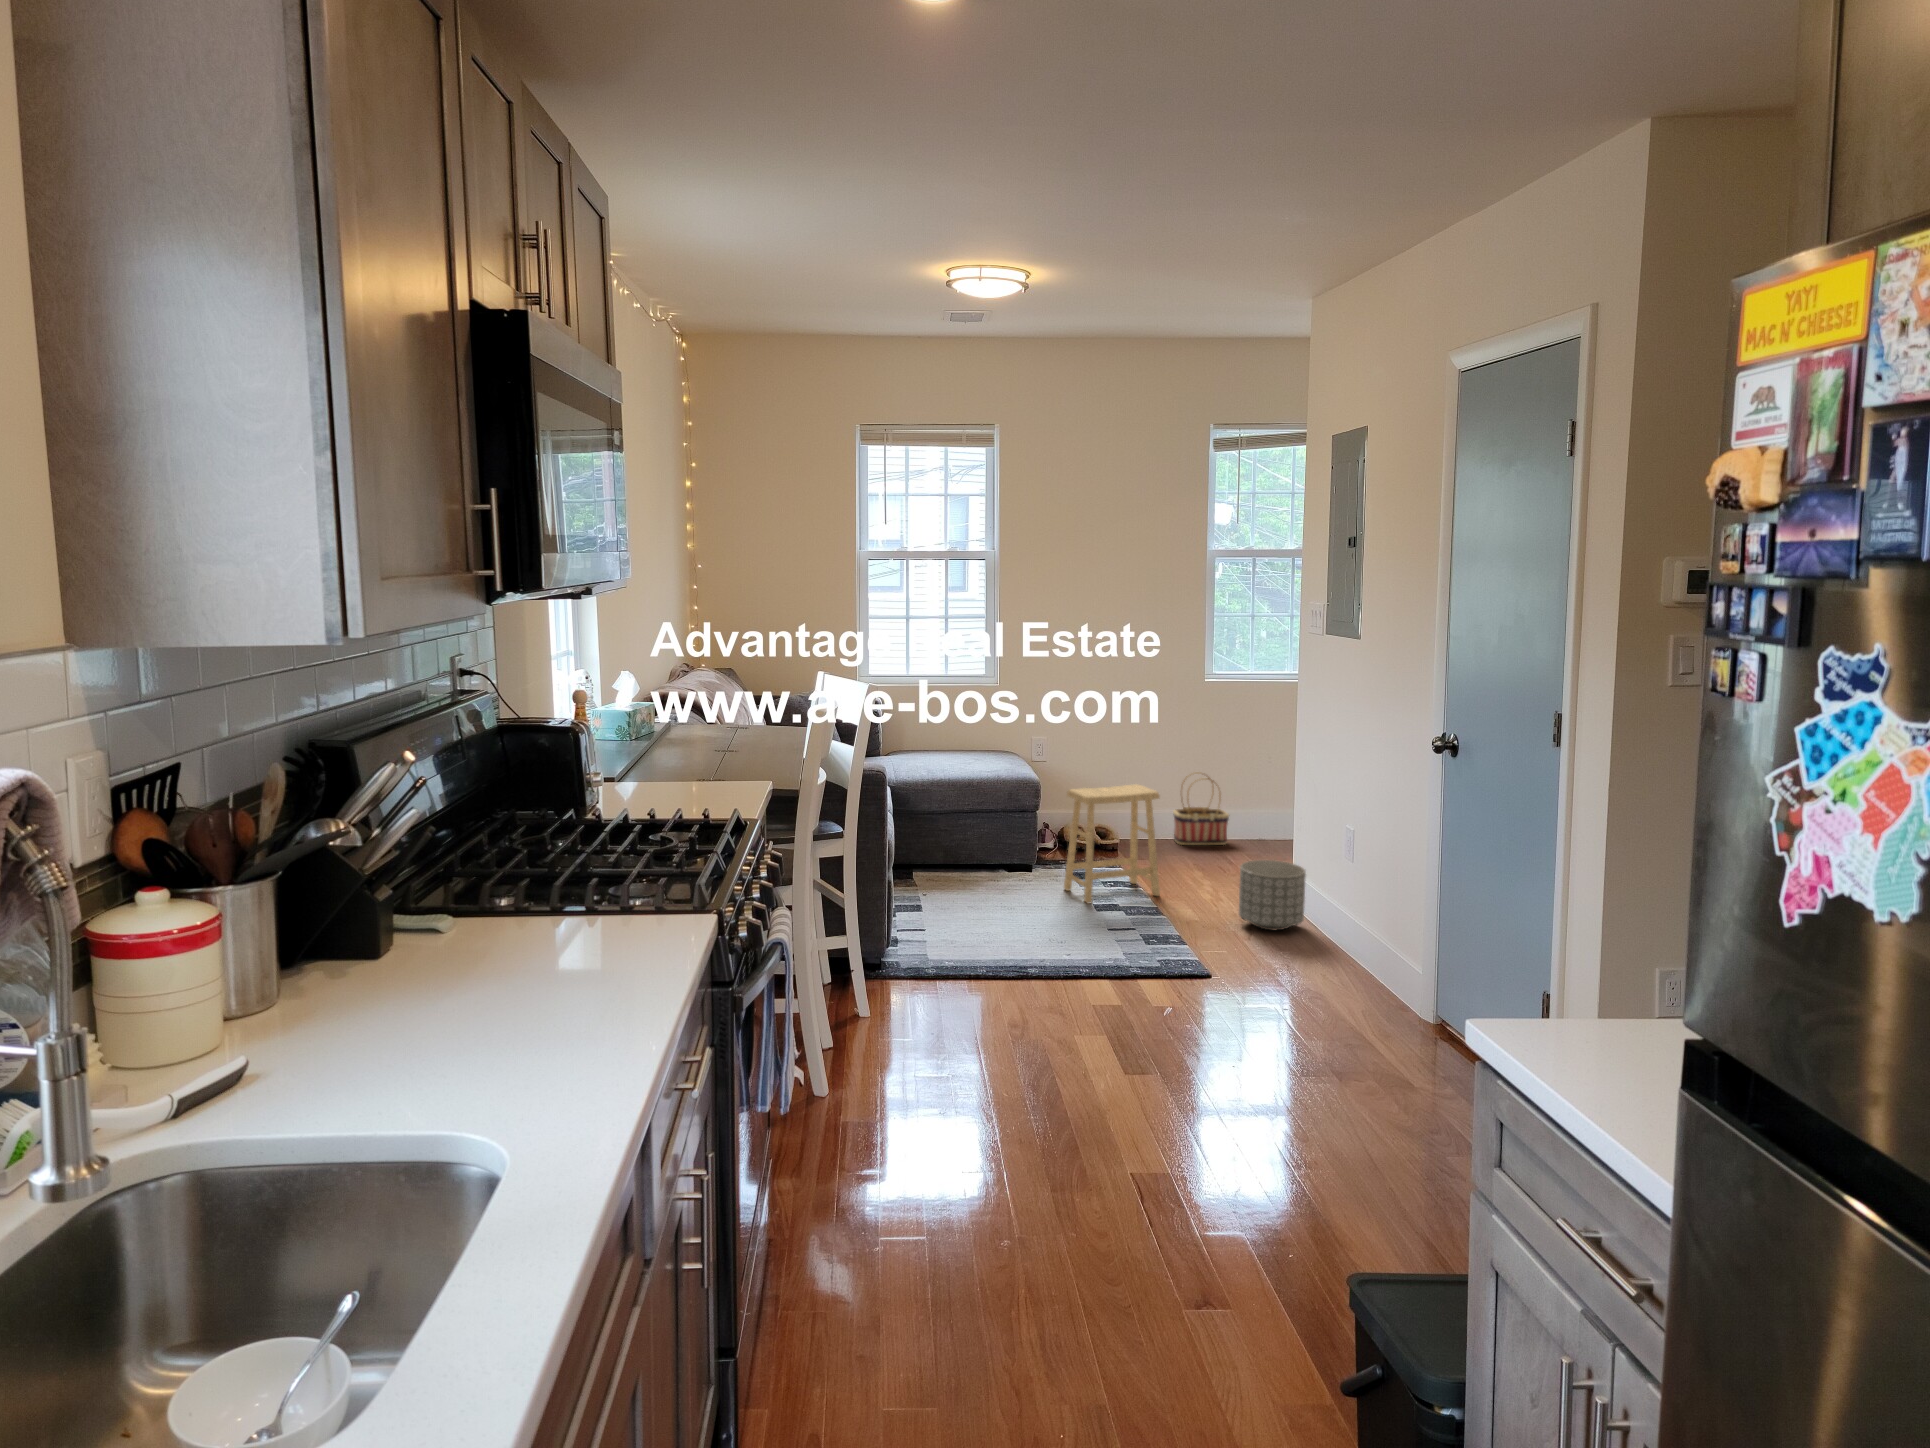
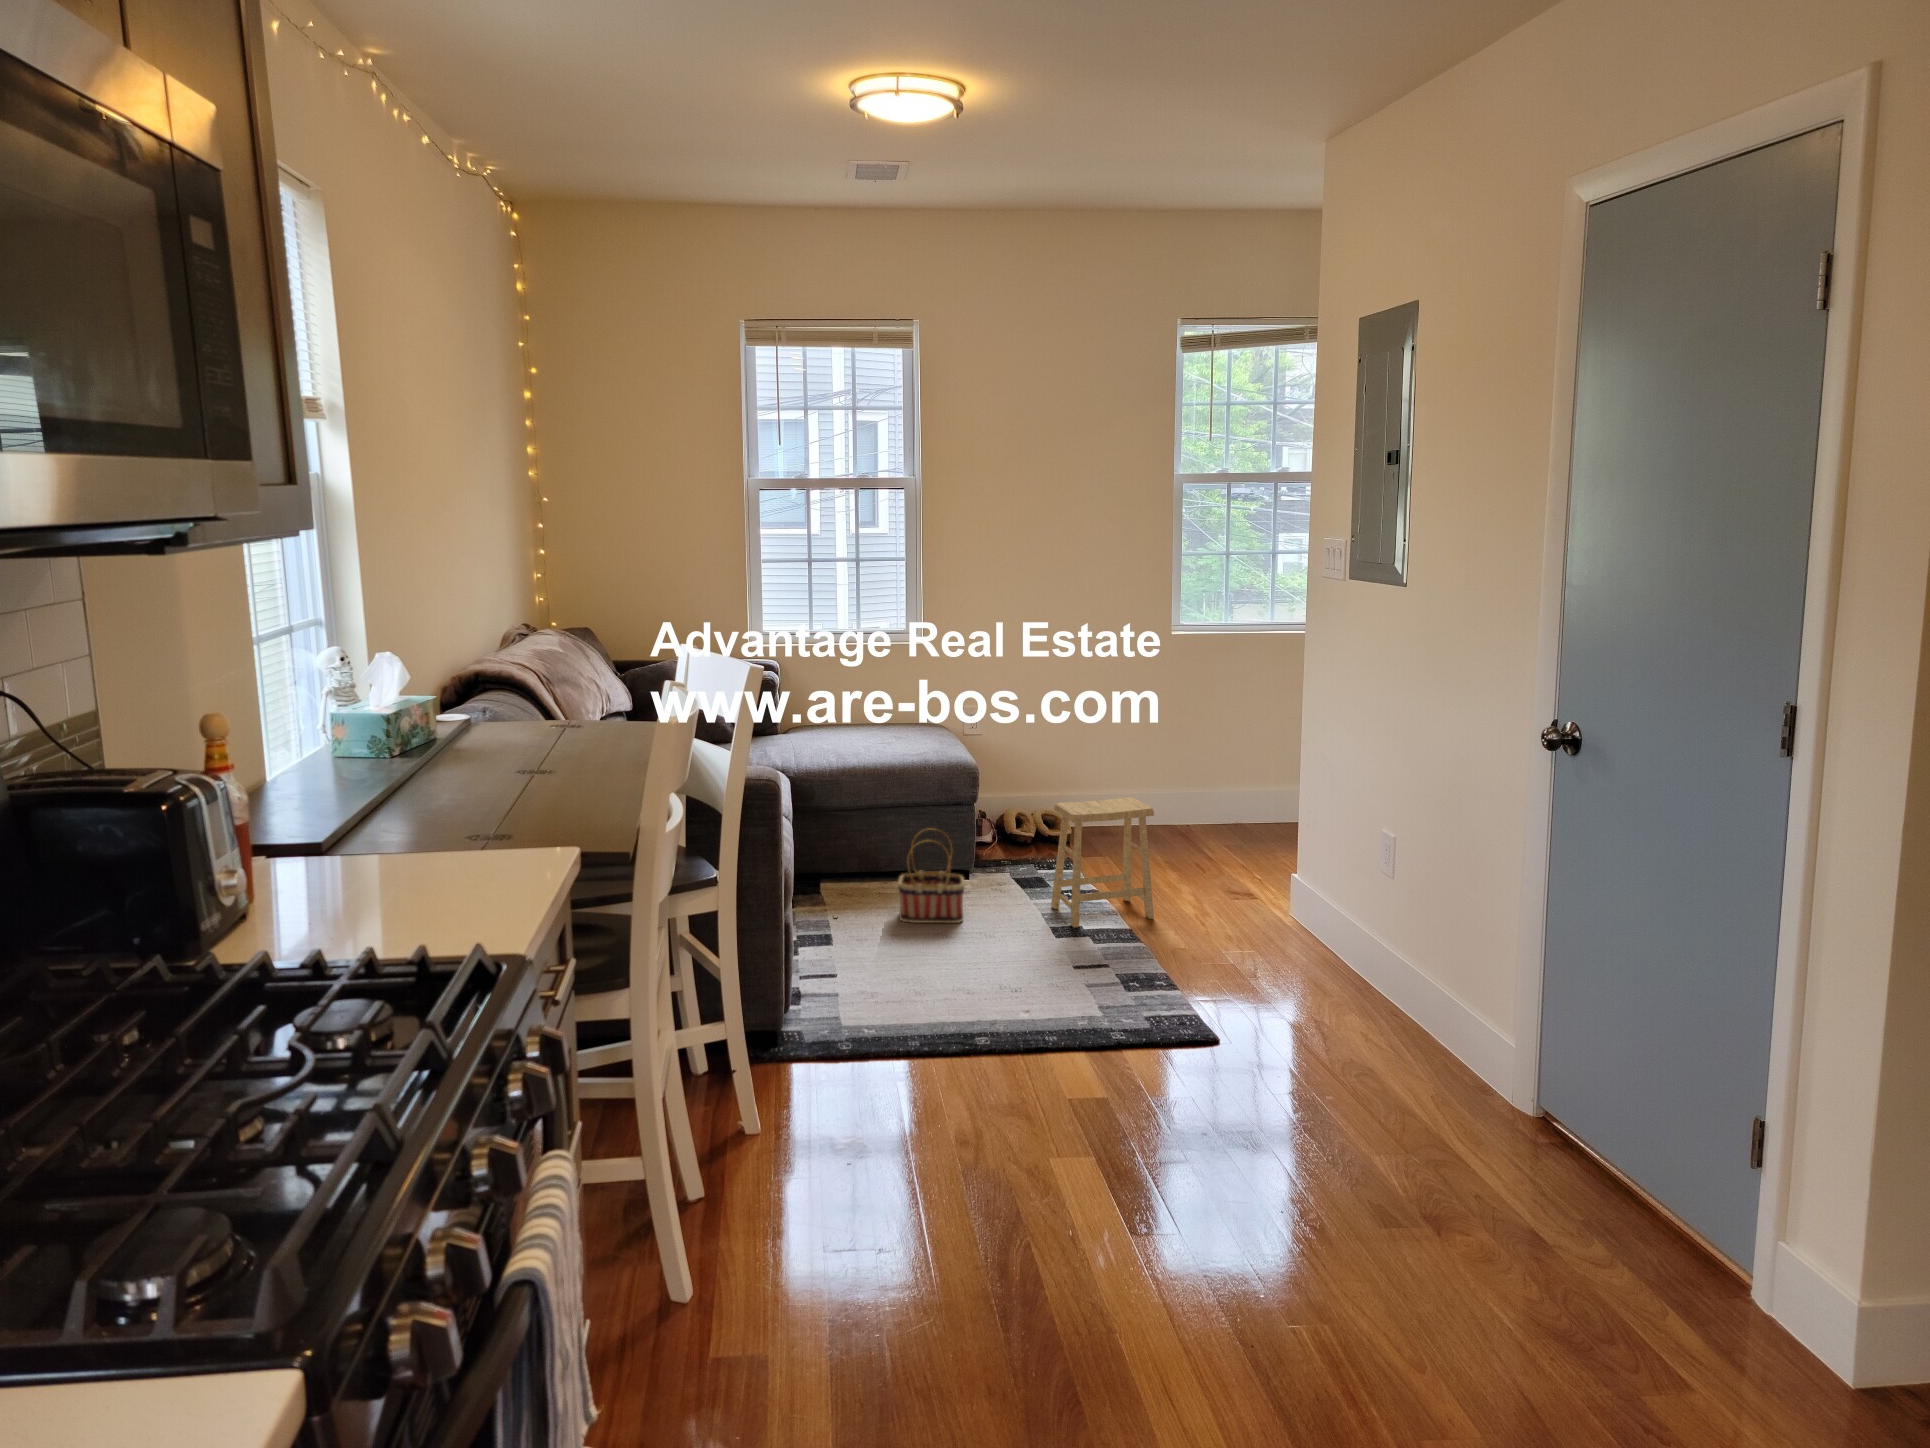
basket: present [1173,775,1229,845] -> present [898,828,965,923]
planter: present [1239,860,1306,931] -> none [1240,891,1318,974]

